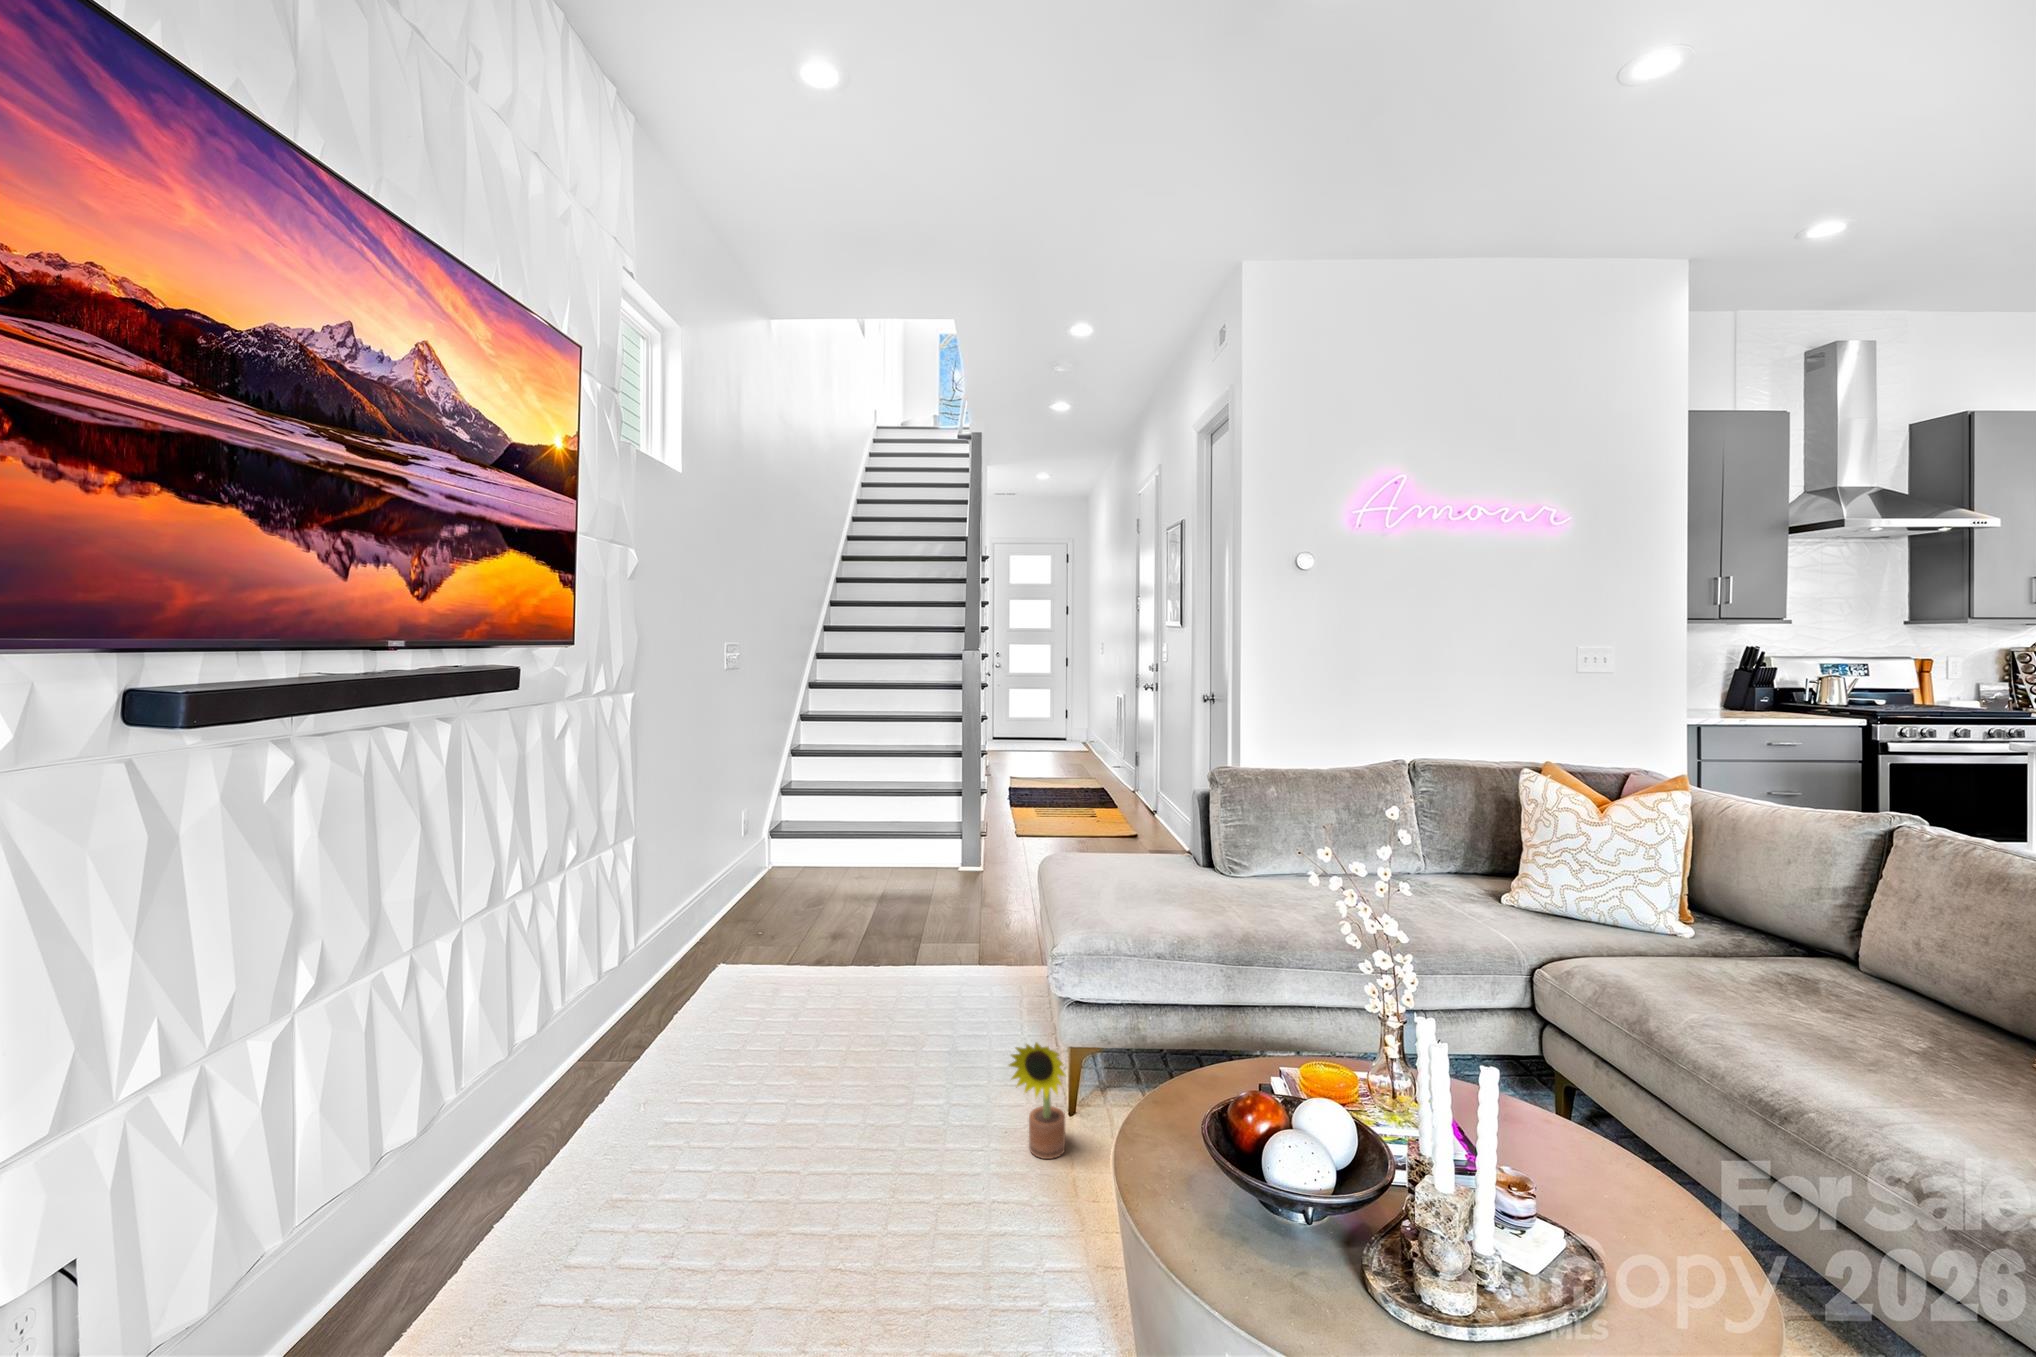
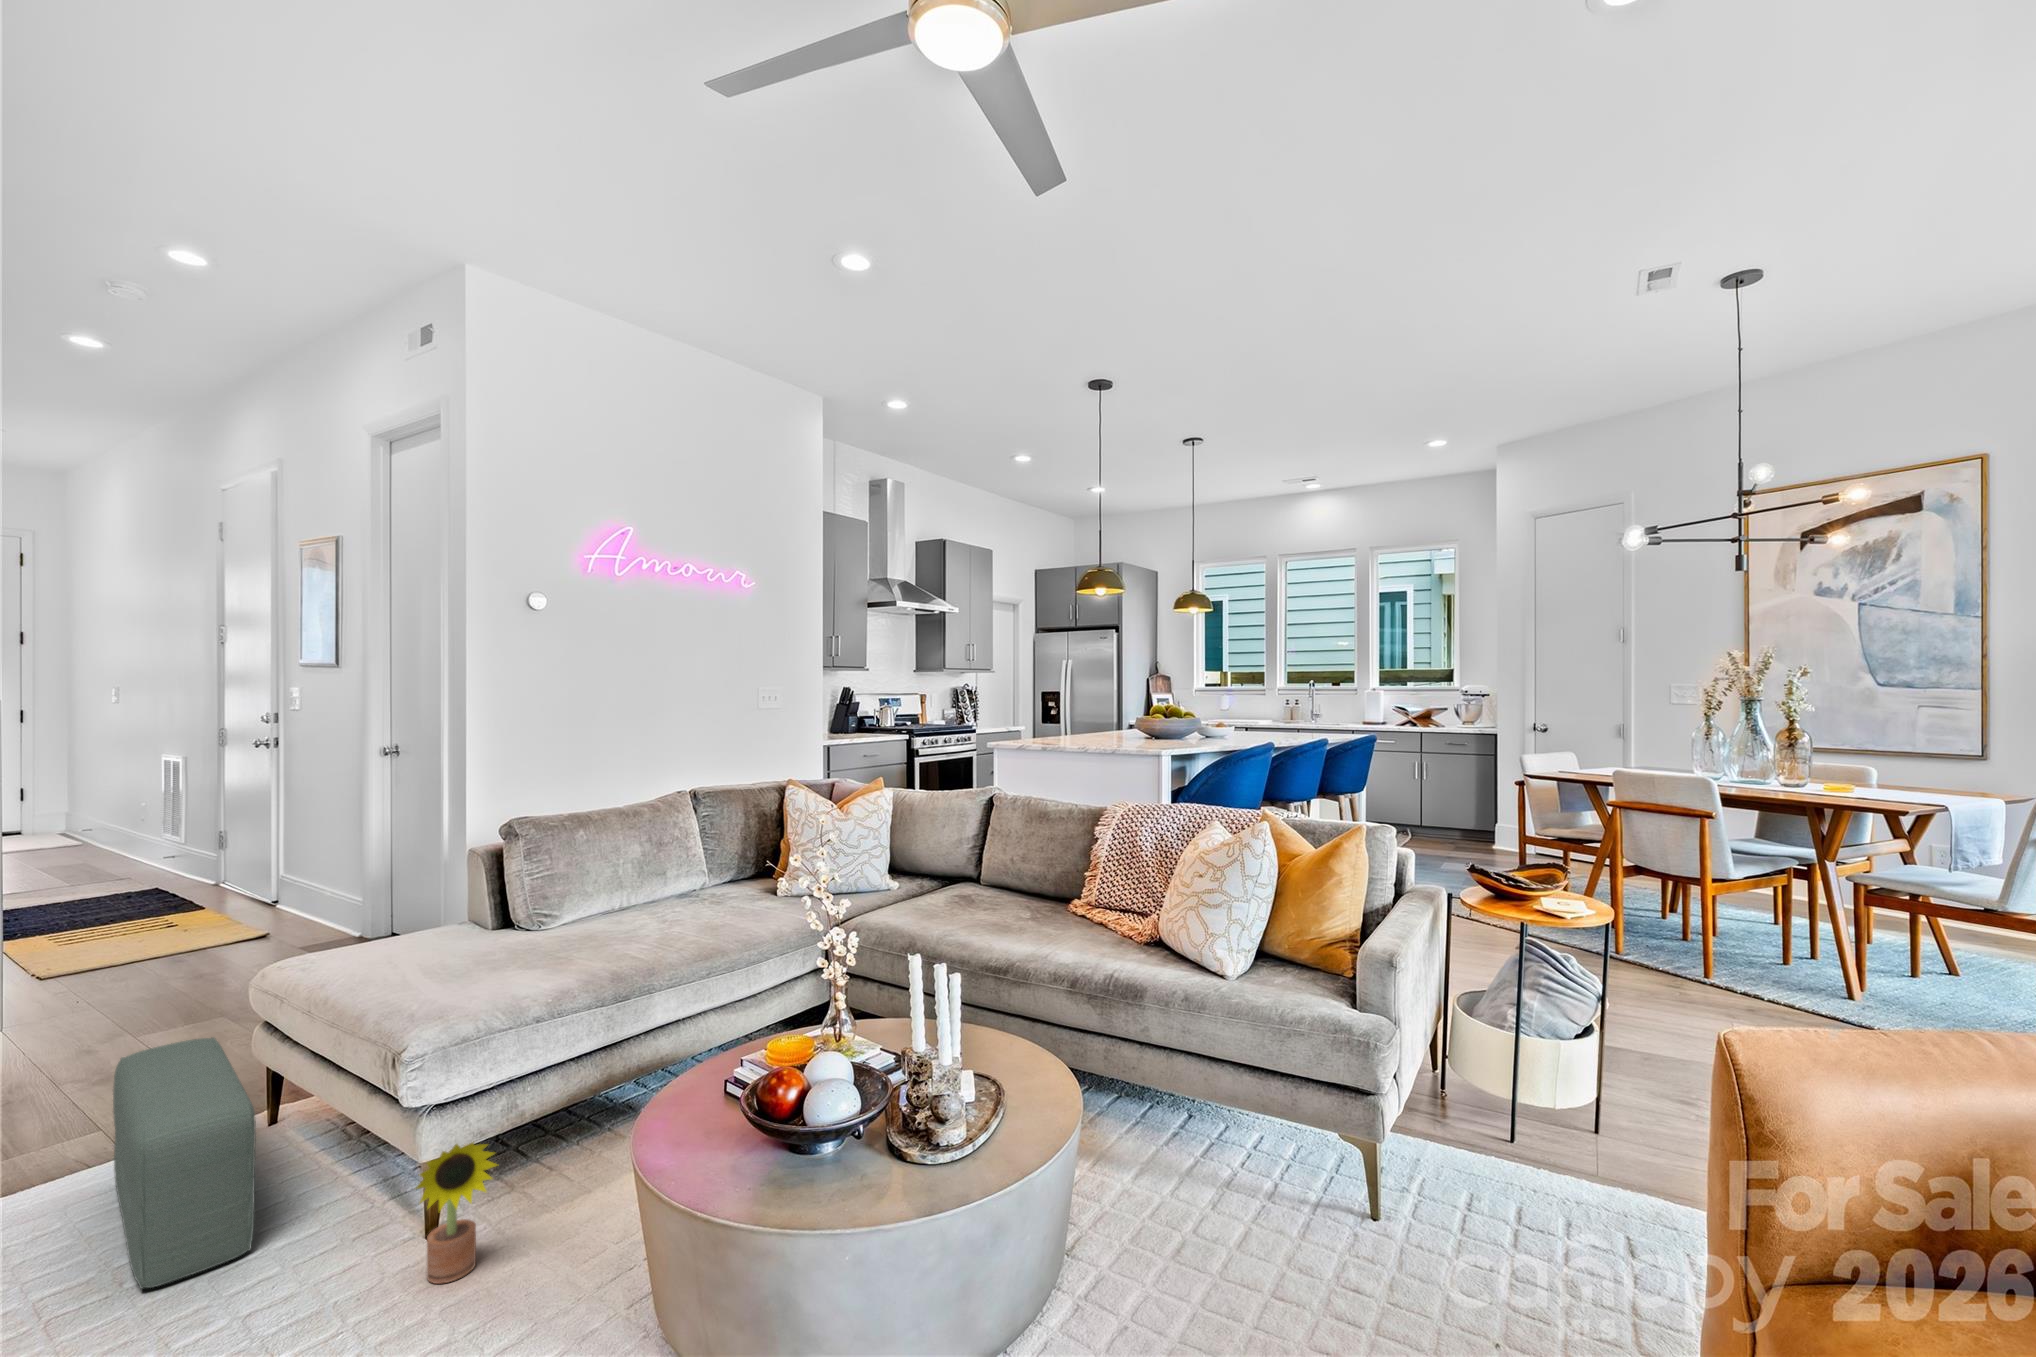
pouf: none [918,895,1014,1060] -> present [113,1038,256,1289]

